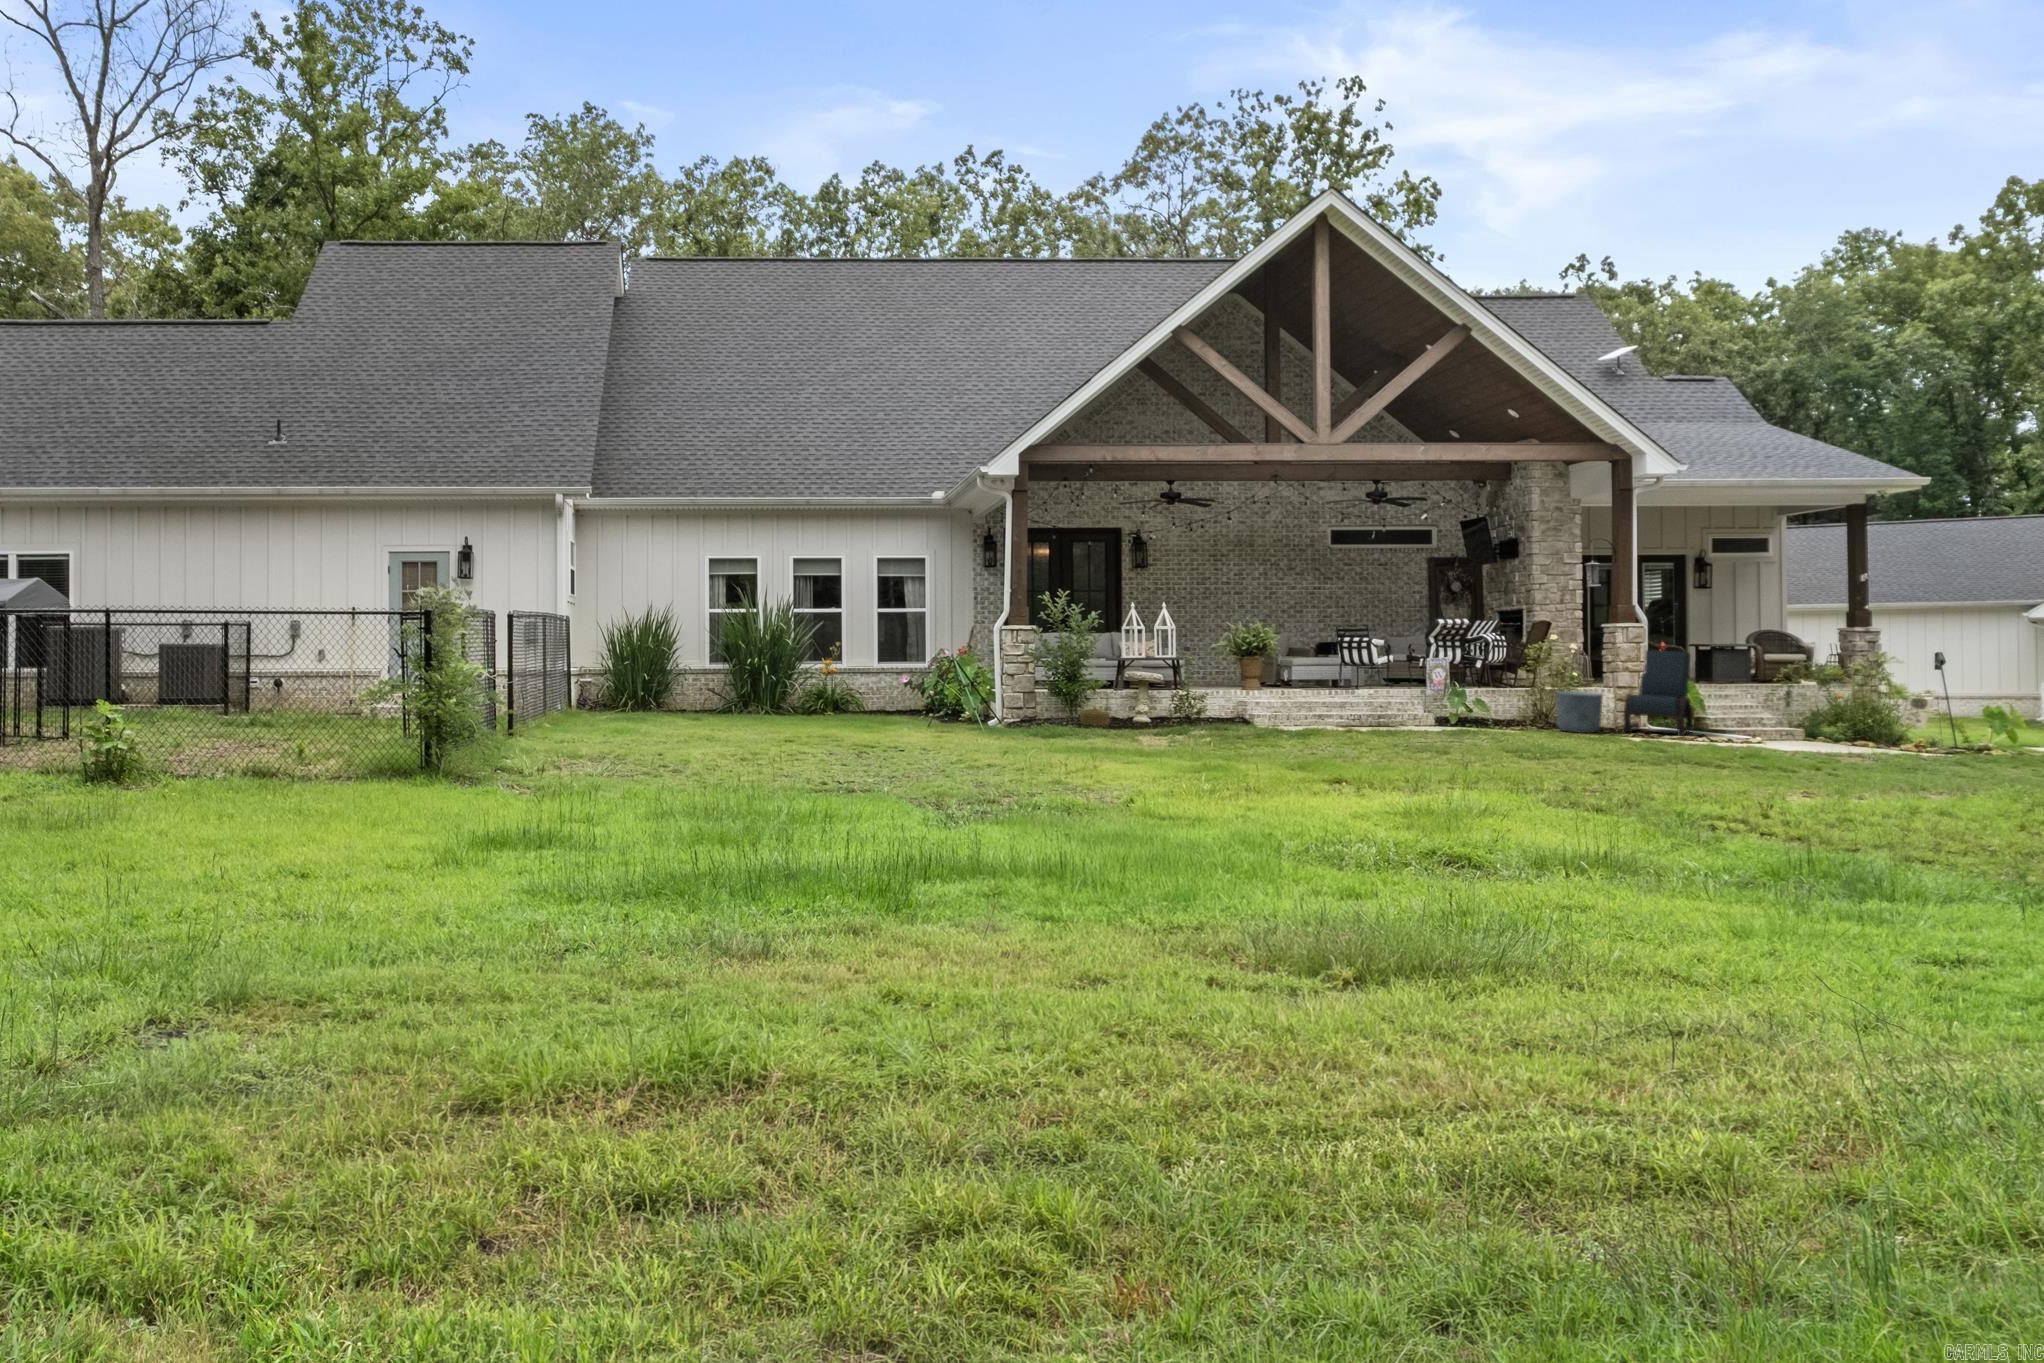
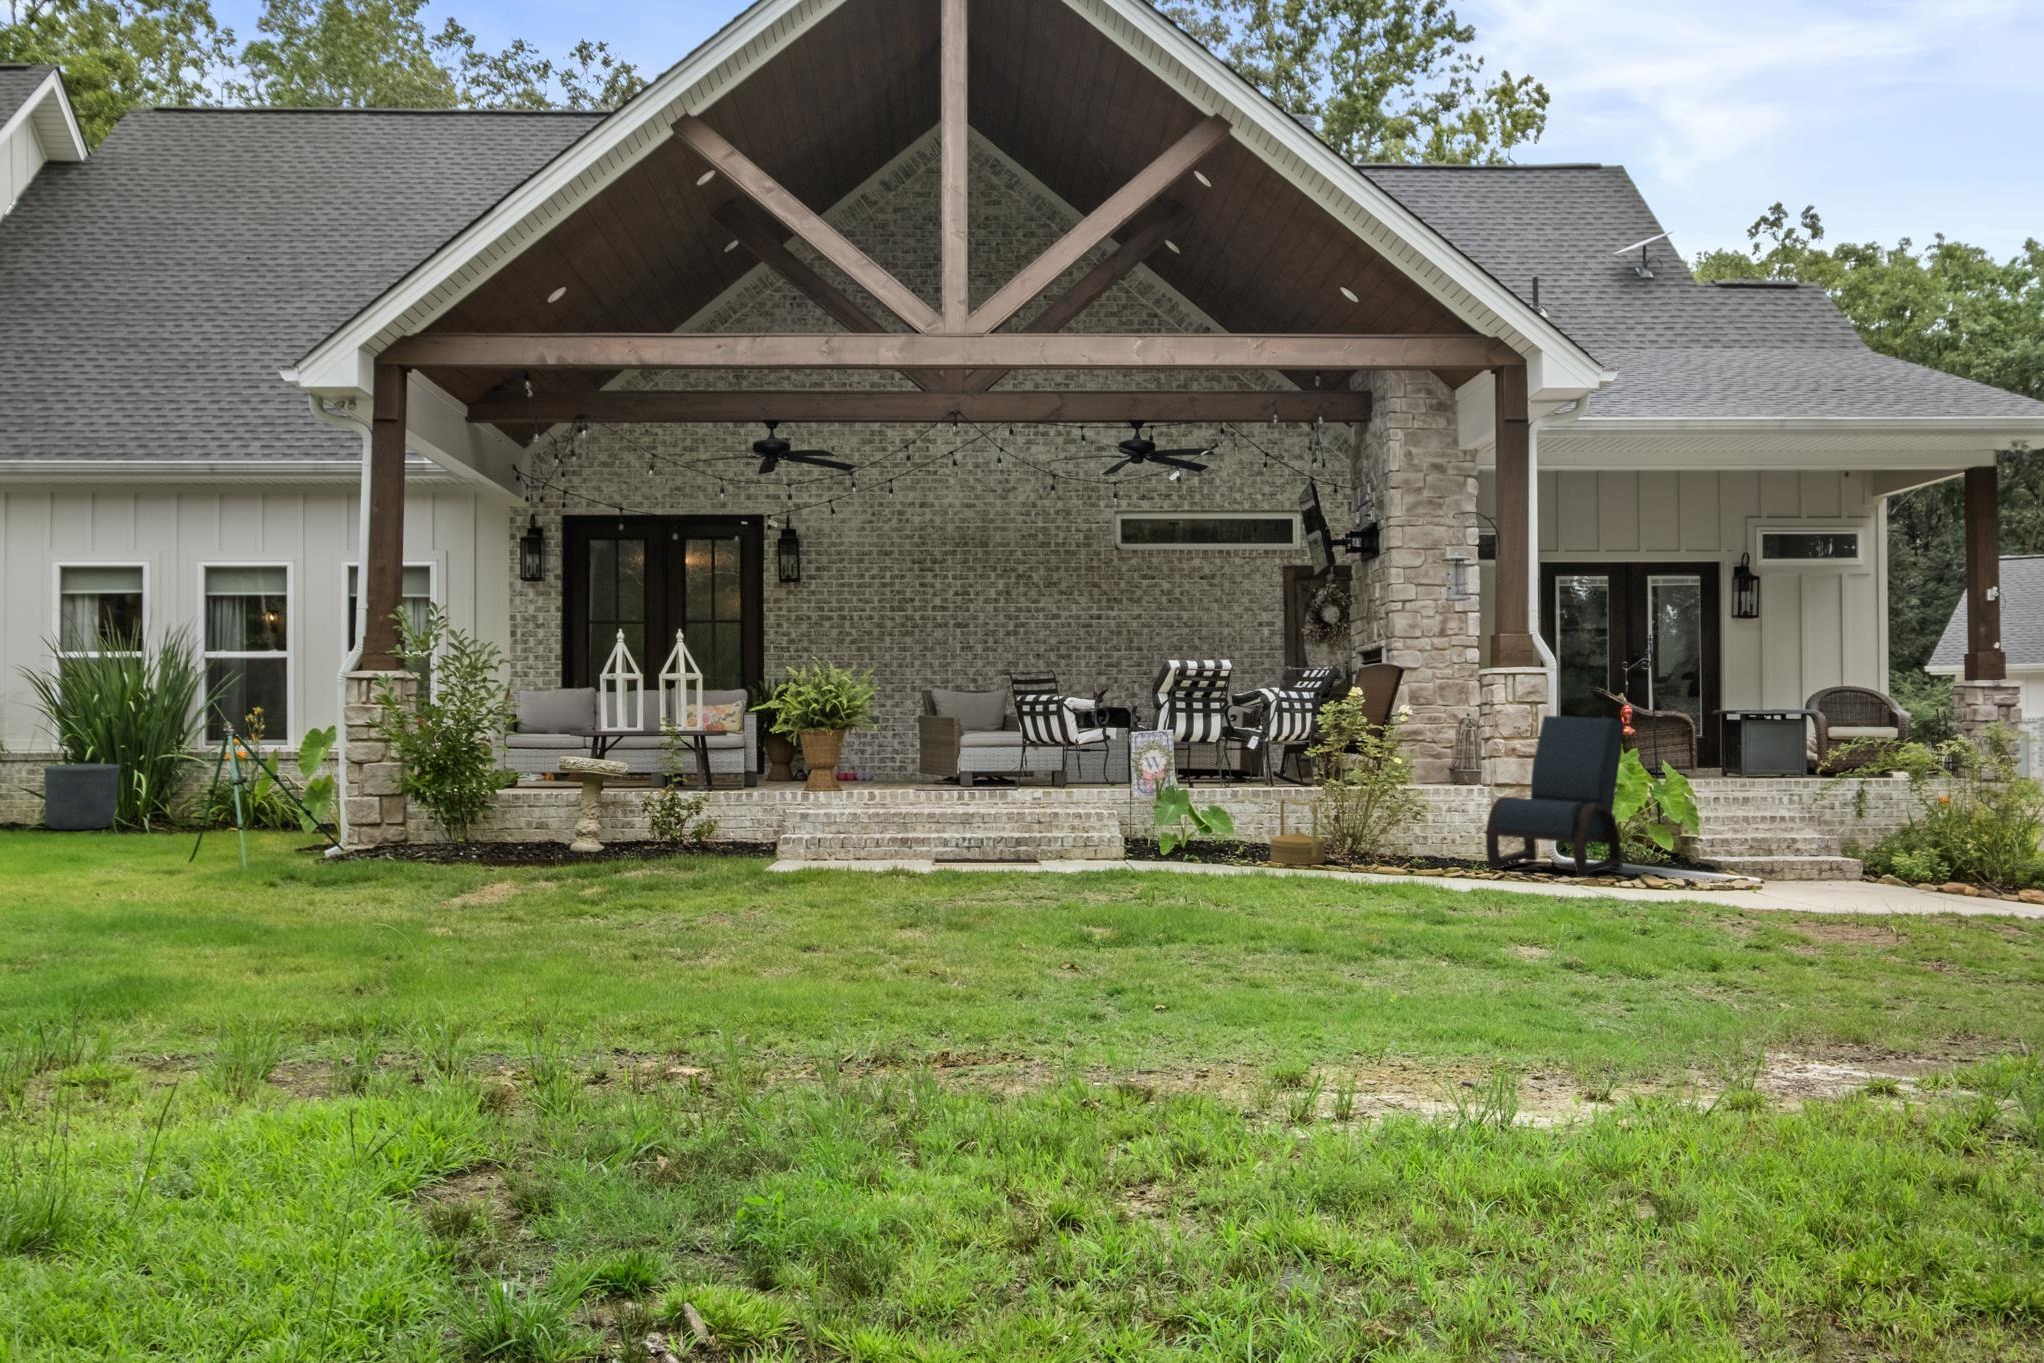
basket: present [1080,691,1110,726] -> present [1270,798,1326,865]
planter: present [1556,691,1603,733] -> present [44,764,120,830]

